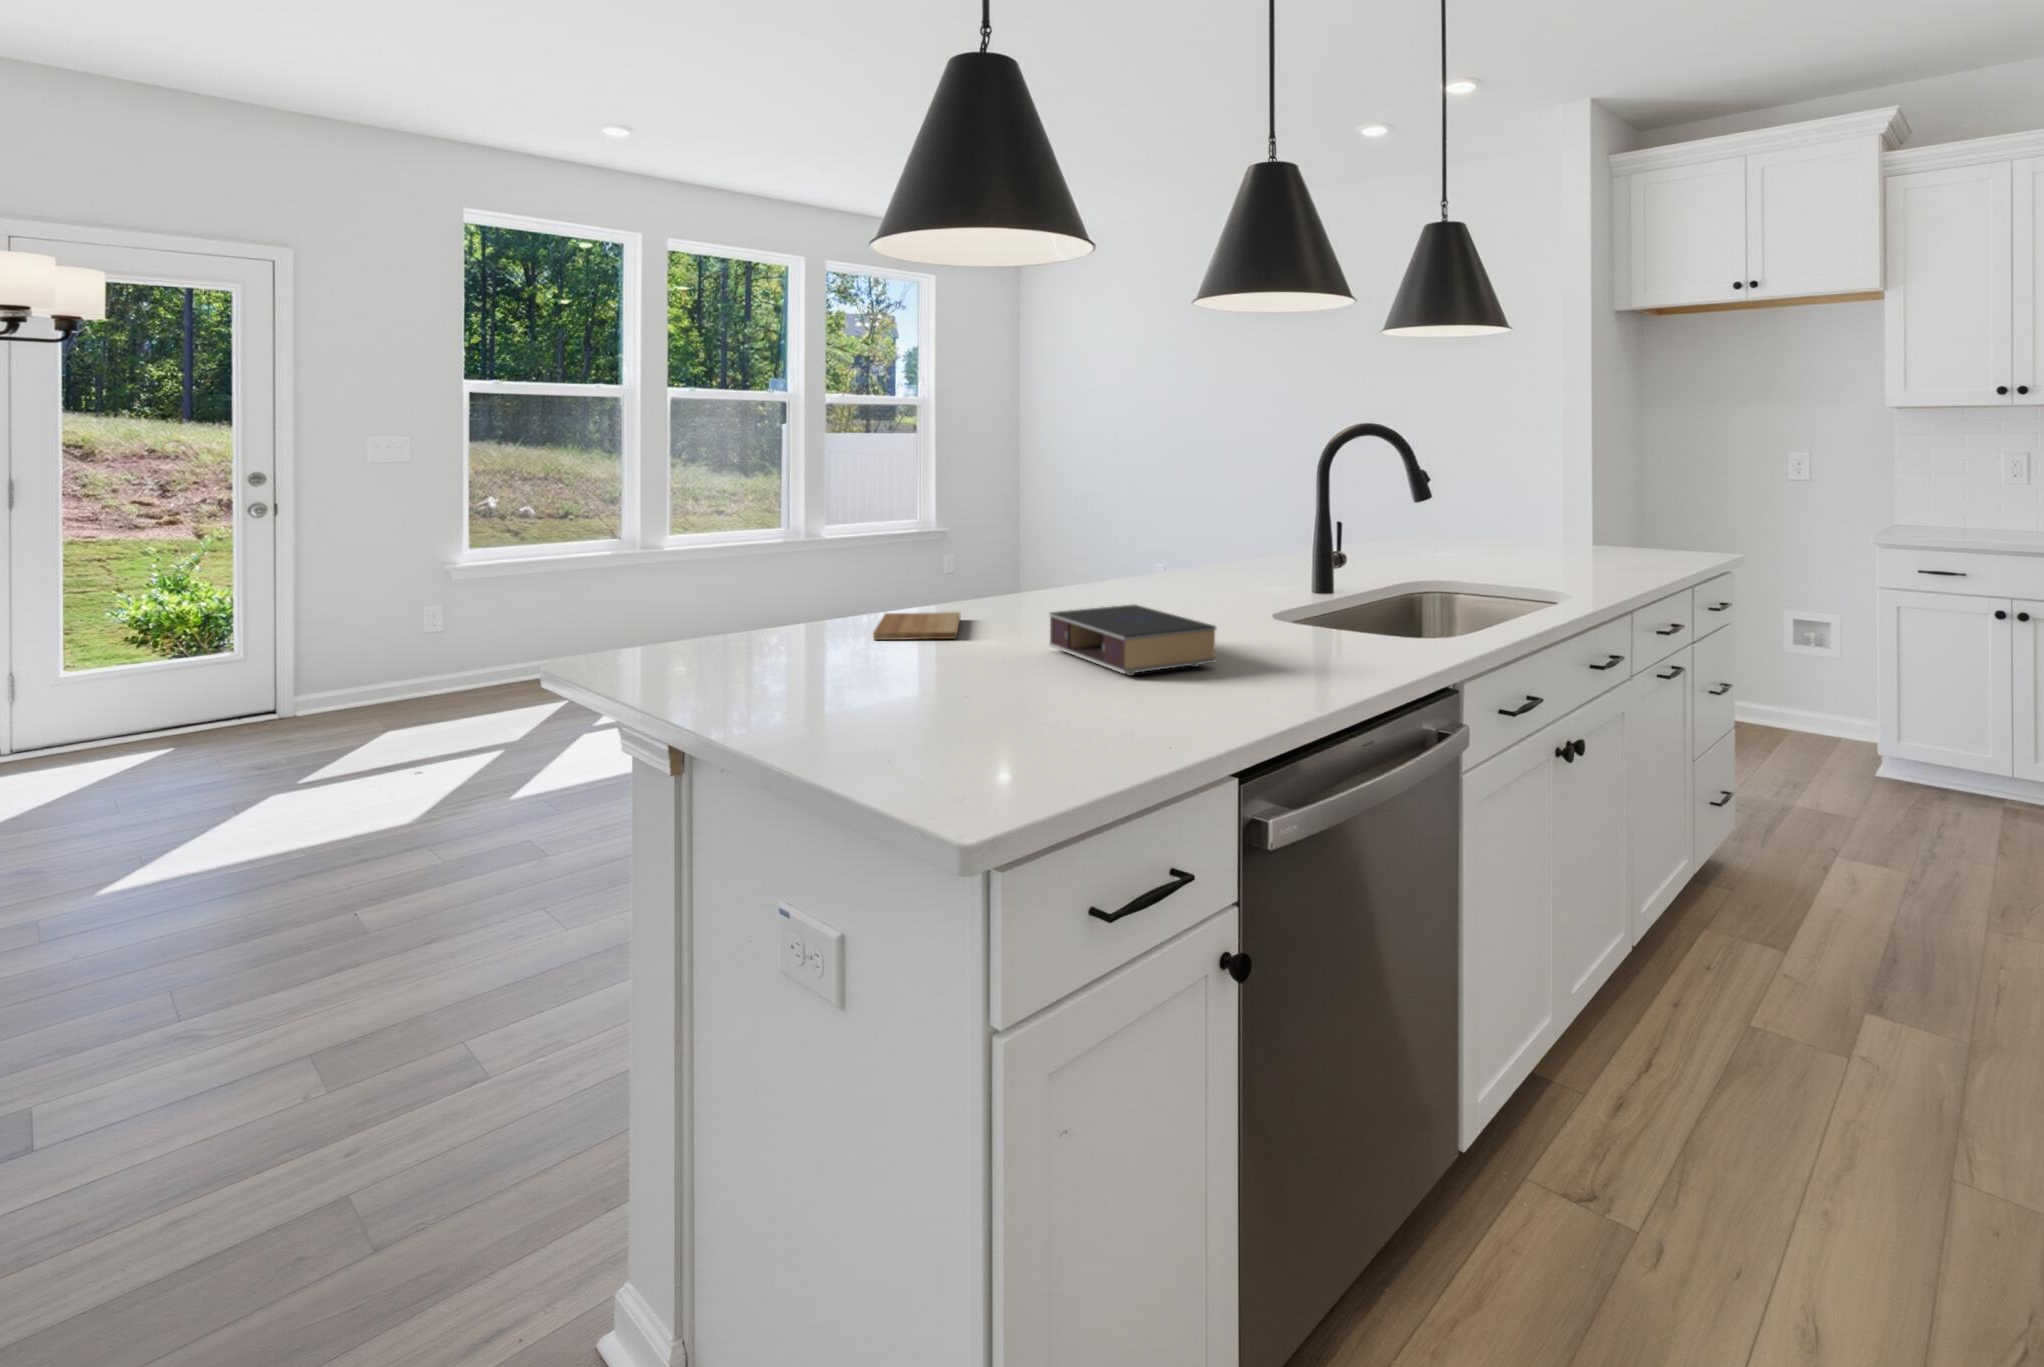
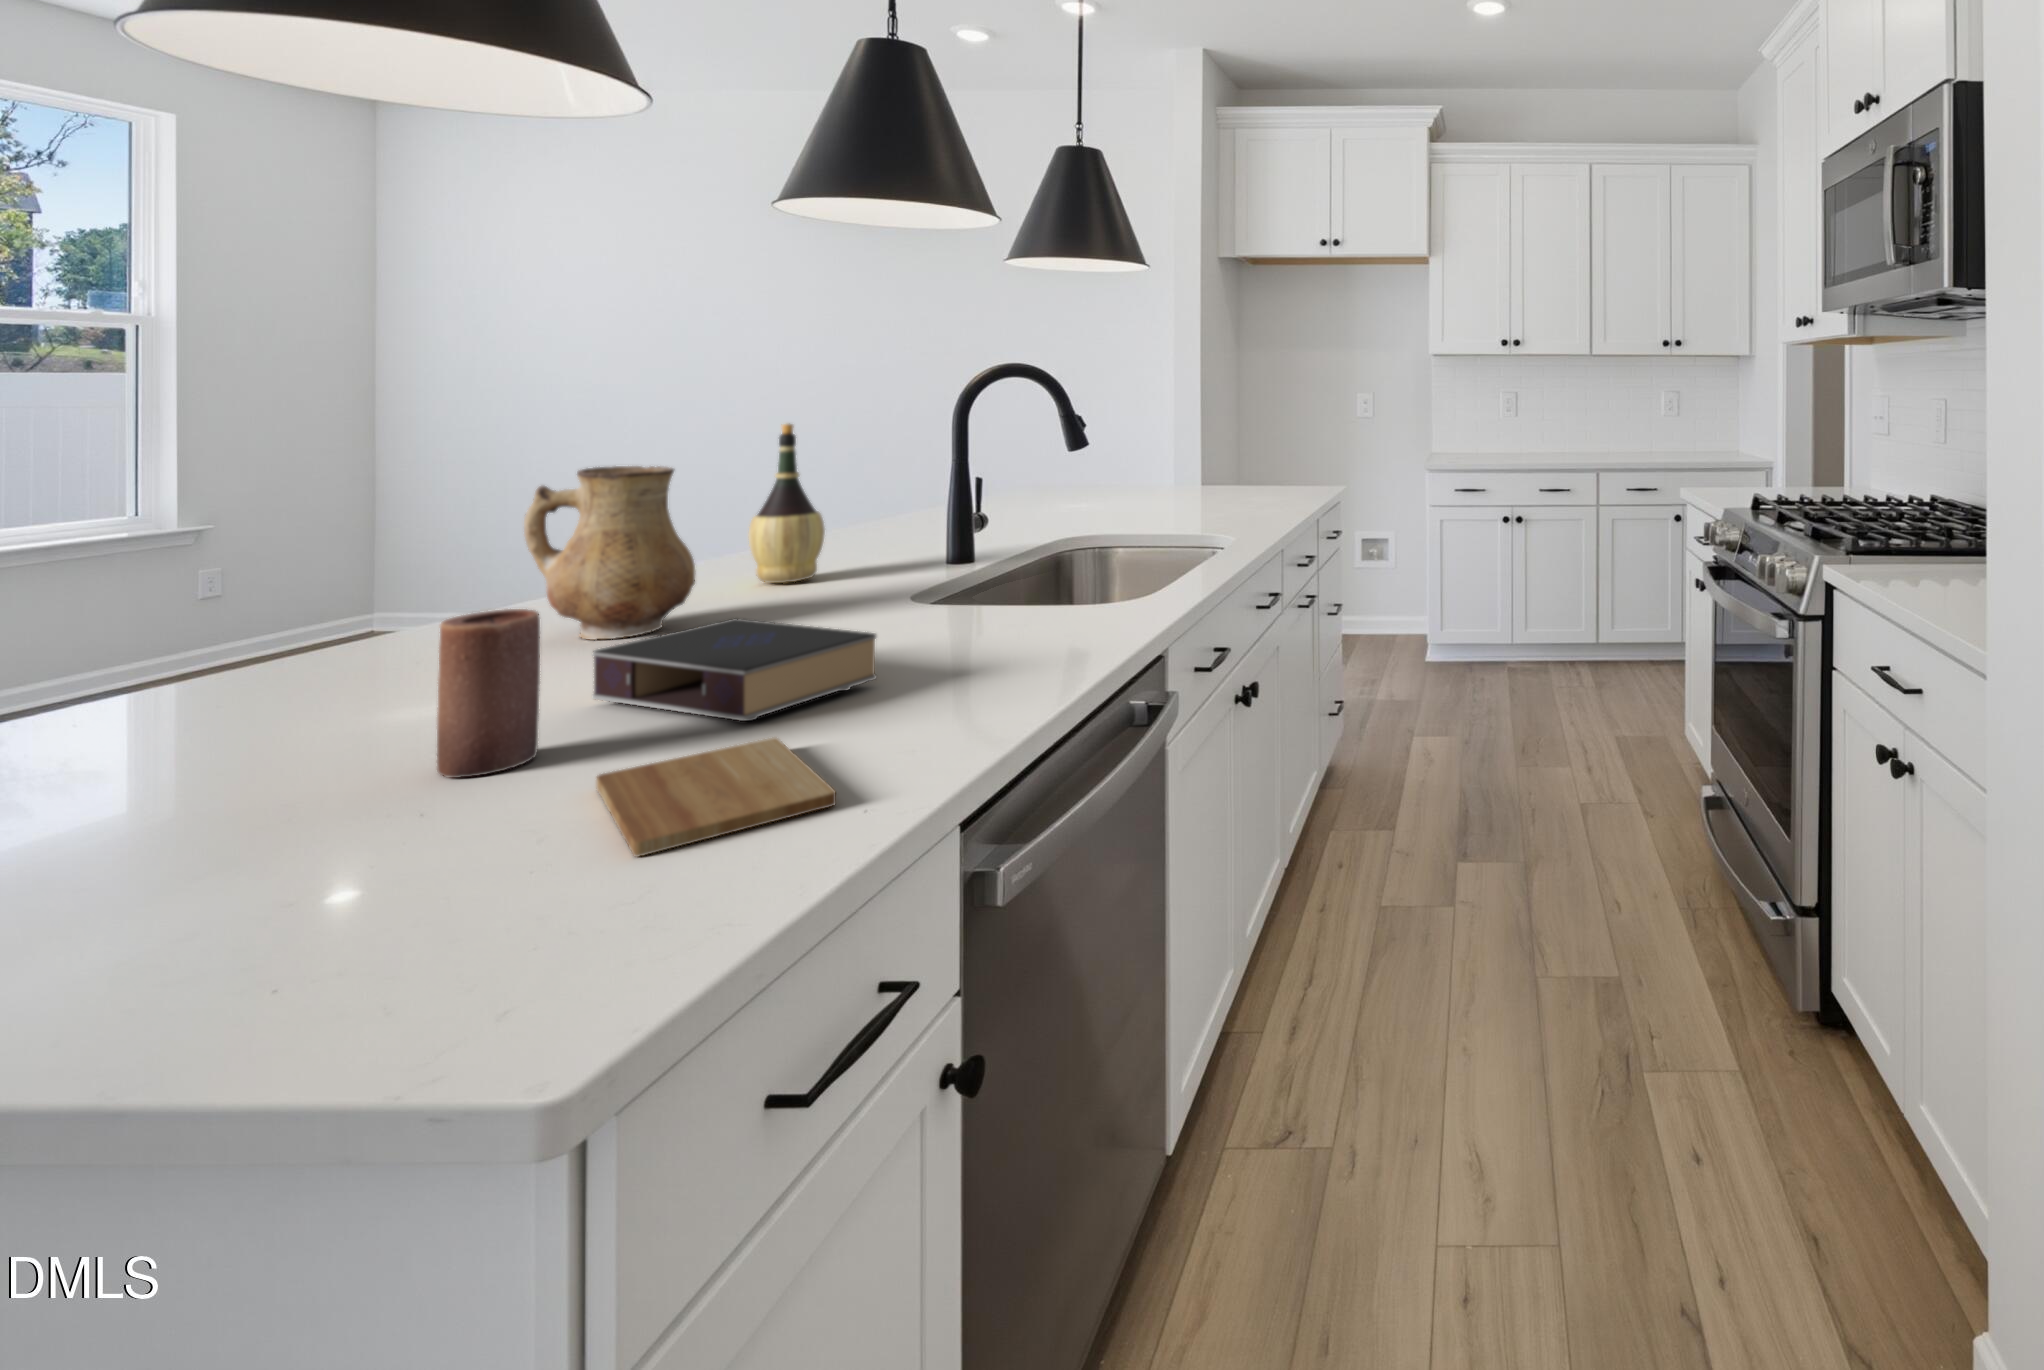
wine bottle: none [1166,464,1216,590] -> present [749,423,825,583]
ceramic pitcher: none [1028,490,1124,613] -> present [524,466,695,639]
candle: none [965,574,1014,678] -> present [437,609,540,778]
cutting board: present [873,612,960,640] -> present [596,738,836,856]

